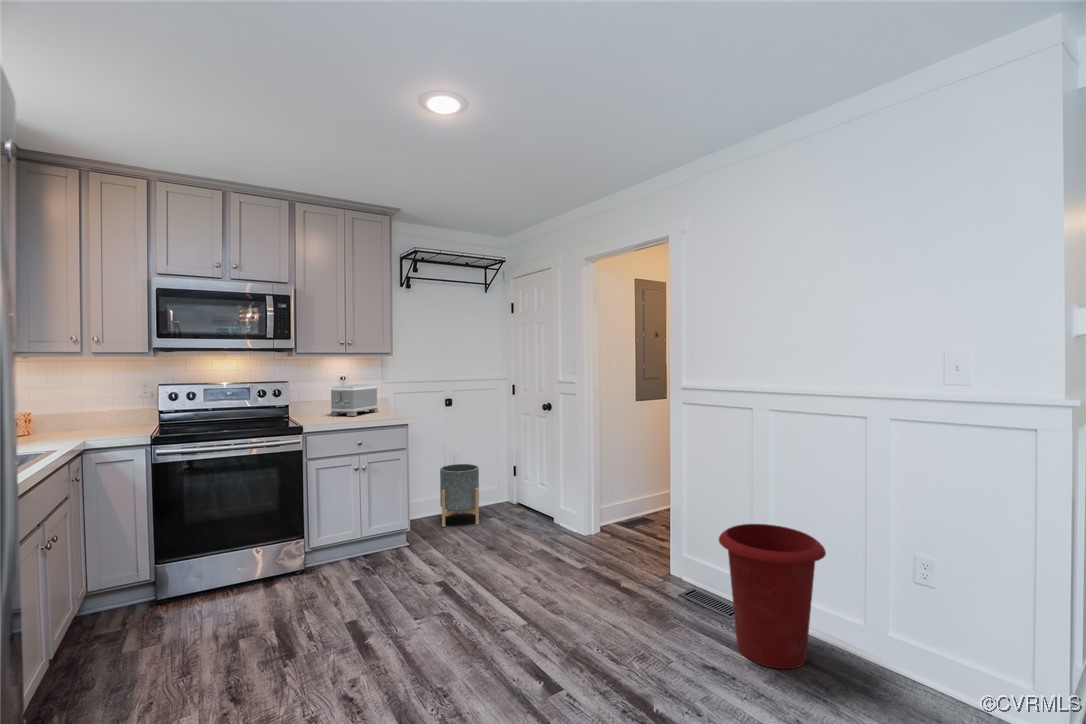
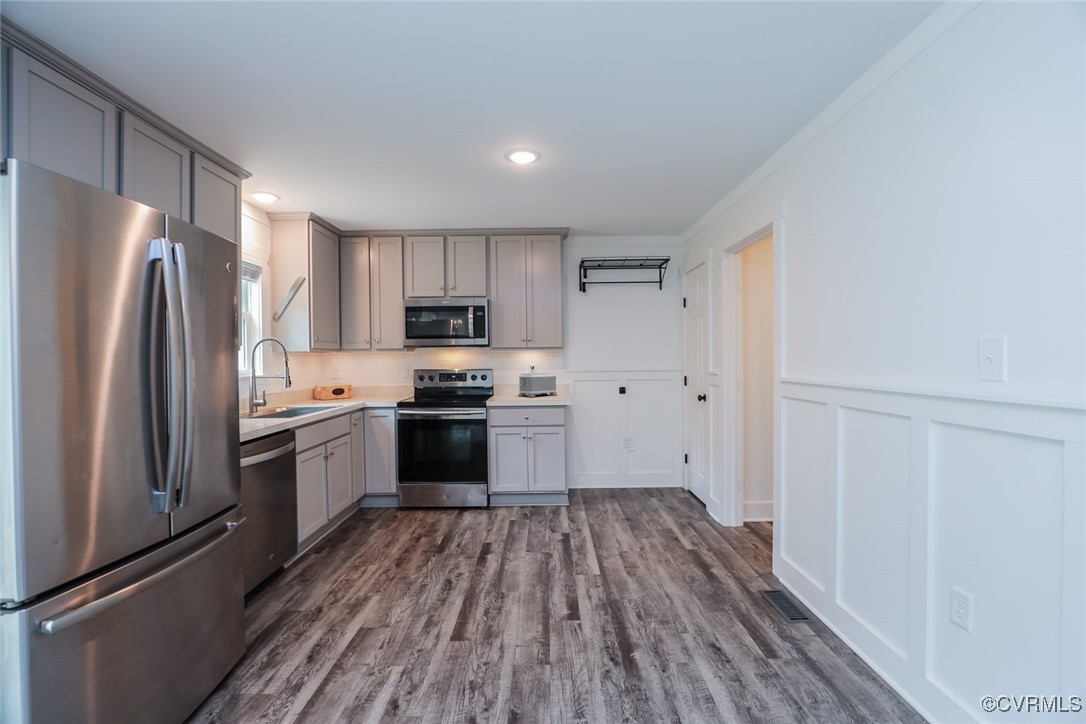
planter: present [440,464,479,527] -> none [605,445,643,500]
waste bin: present [719,524,826,669] -> none [745,522,863,678]

